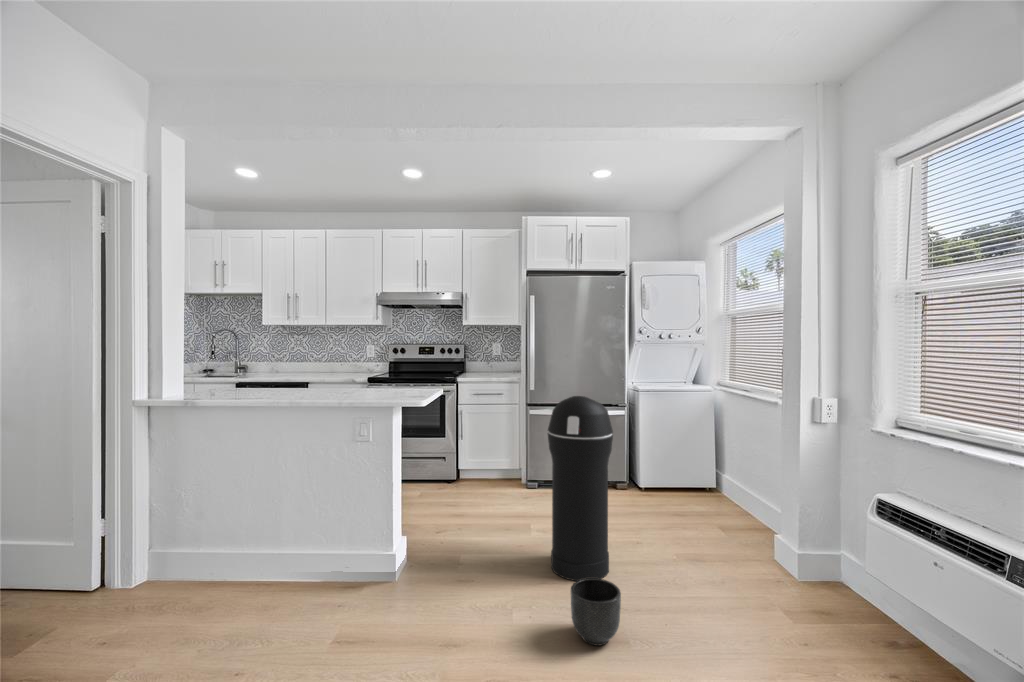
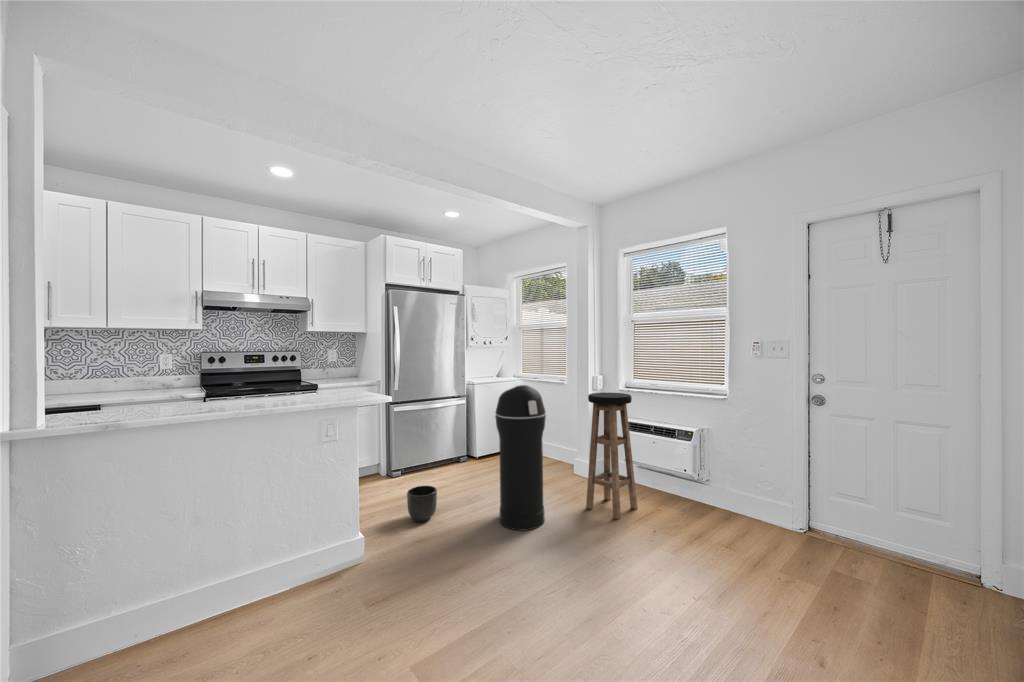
bar stool: none [678,419,757,616] -> present [586,393,638,519]
planter: present [571,578,621,646] -> present [407,486,437,522]

